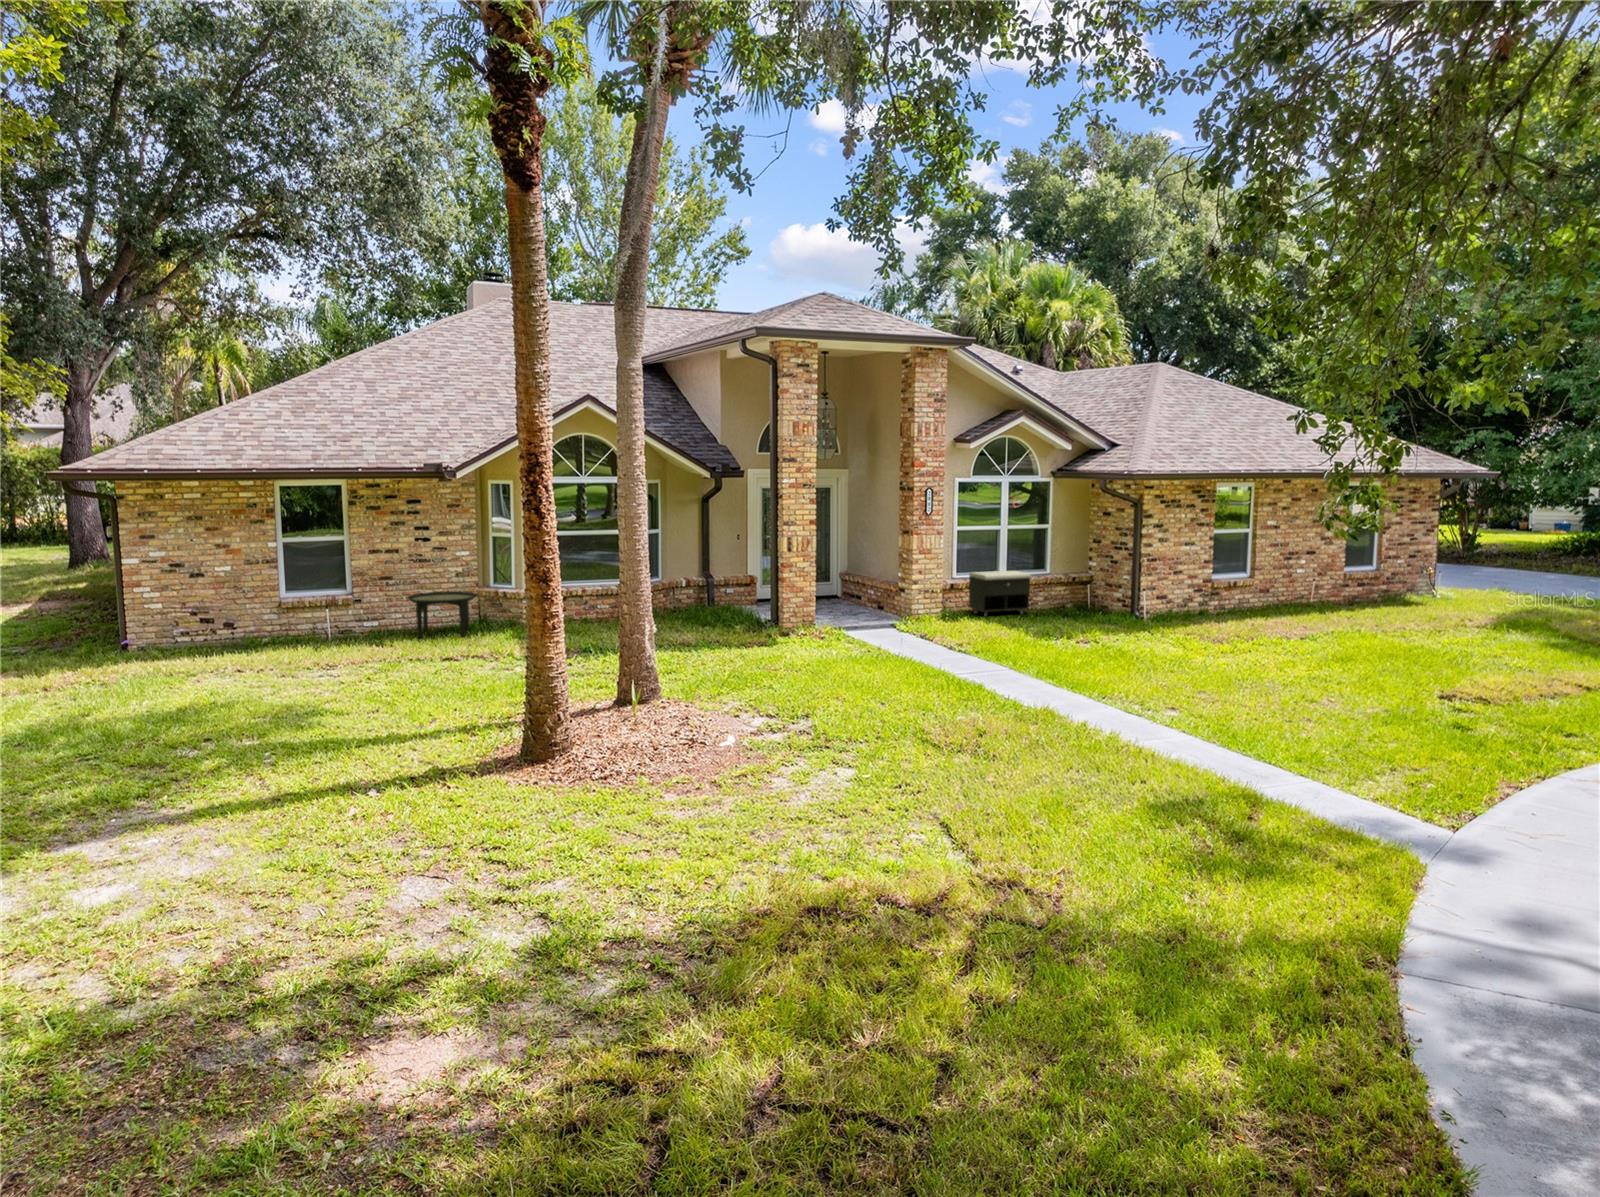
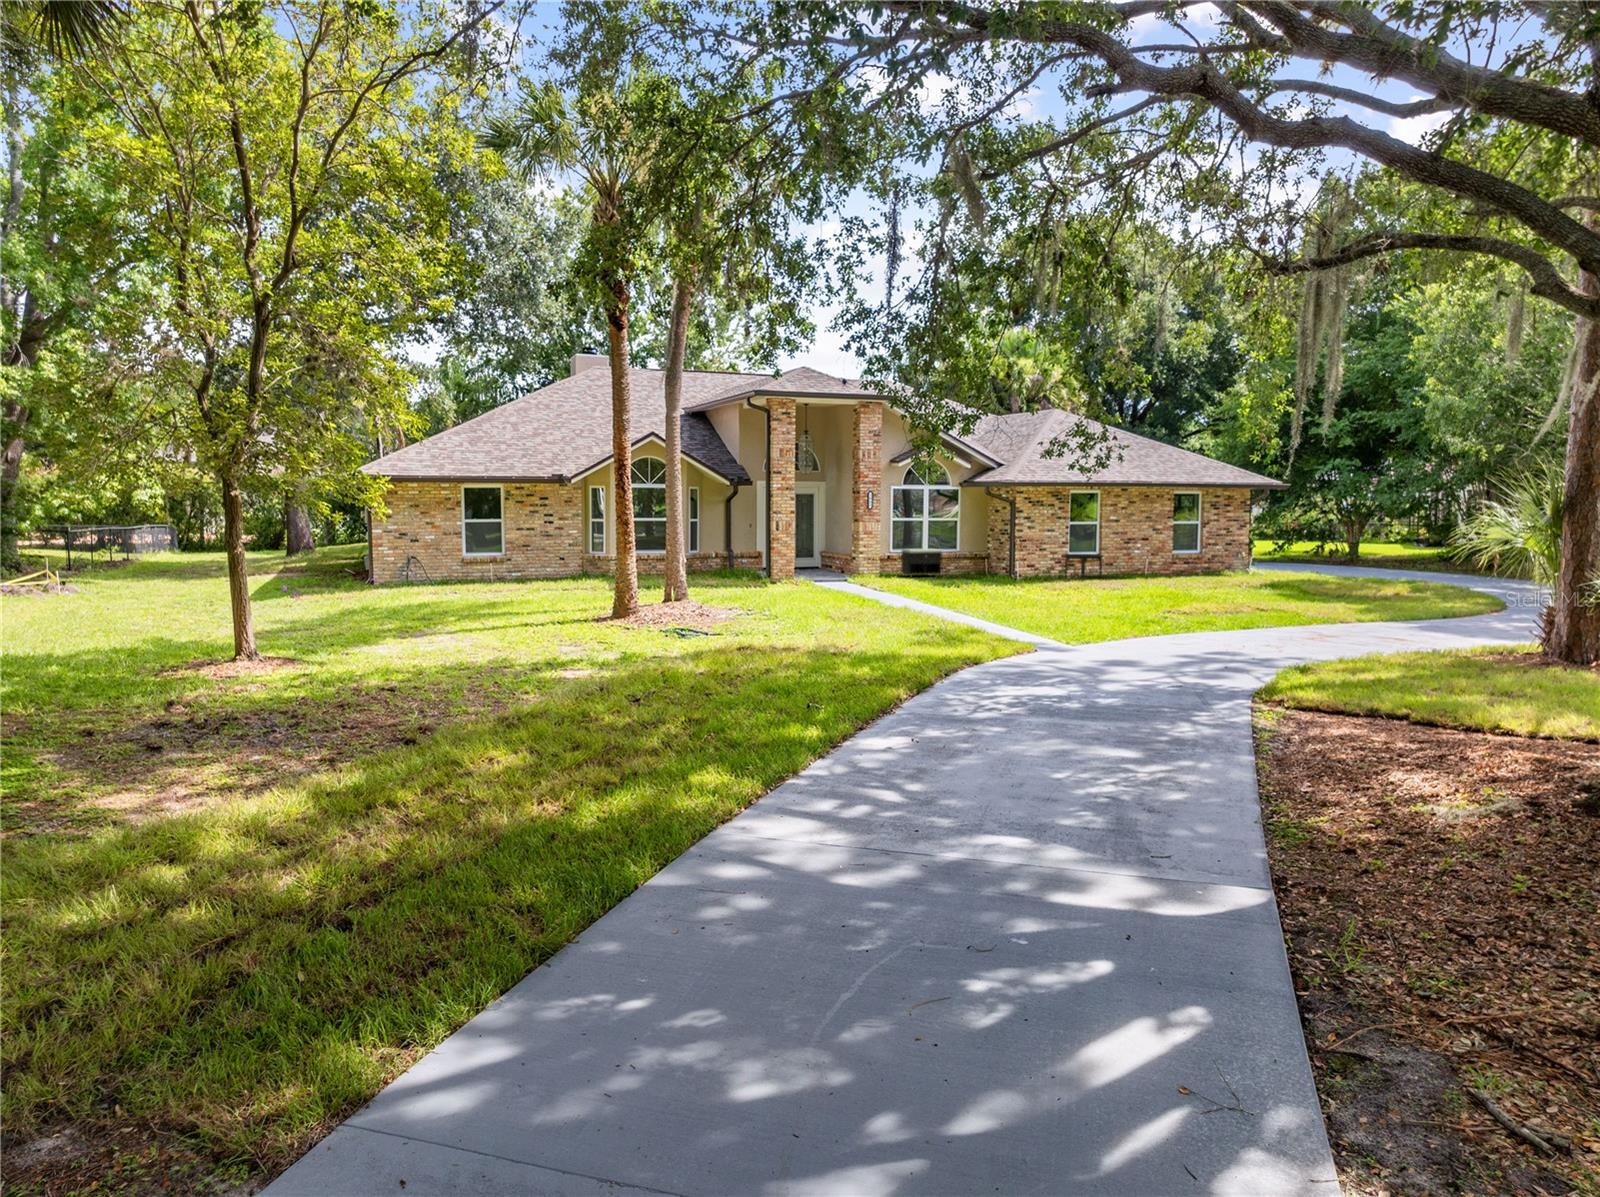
round table: present [407,591,477,638] -> present [1065,554,1103,578]

